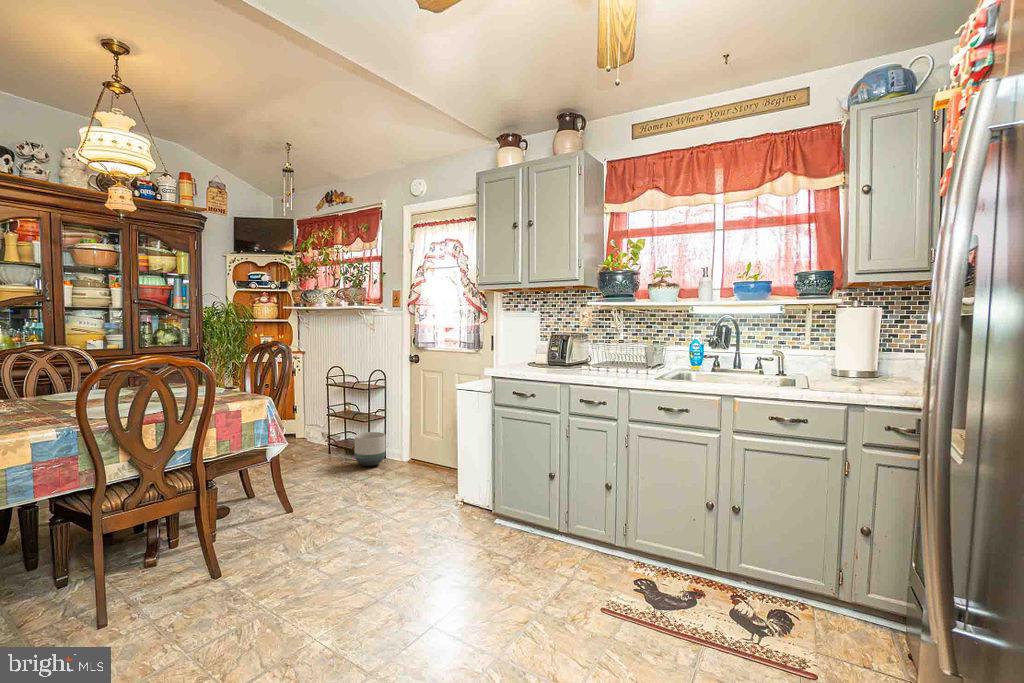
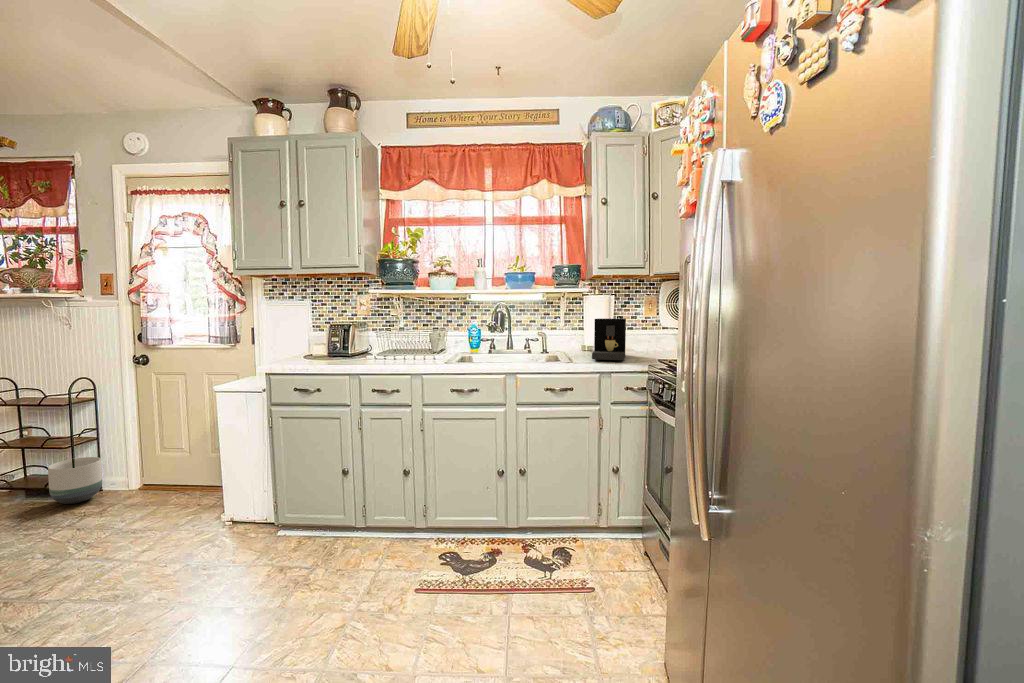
coffee maker: none [839,338,901,393] -> present [592,319,626,360]

